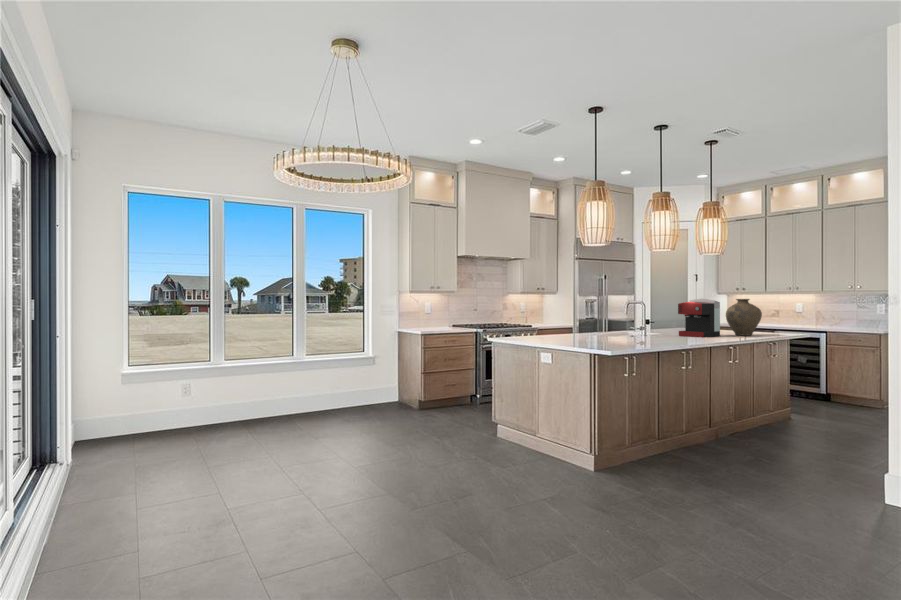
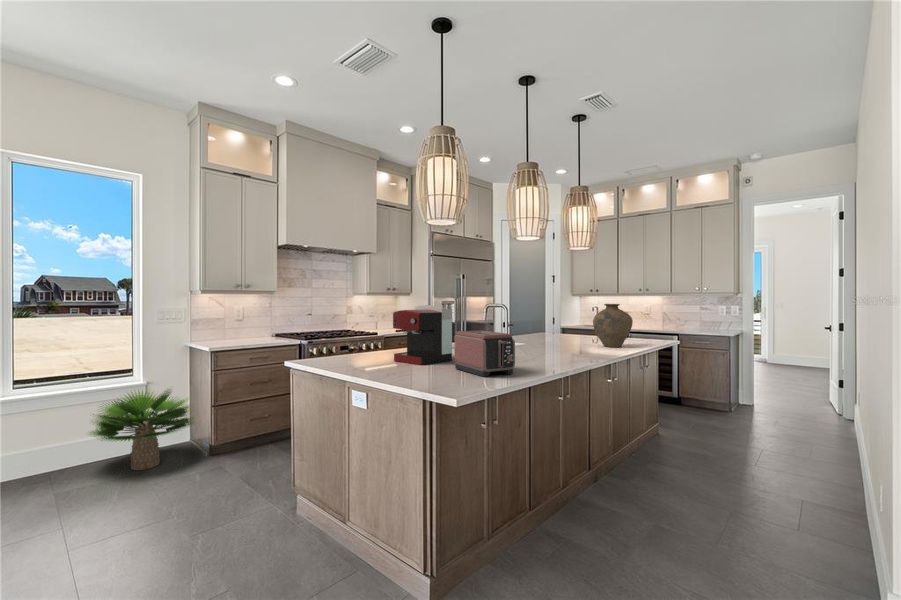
coffee maker: present [678,299,720,337] -> present [393,305,452,365]
toaster: none [608,315,652,344] -> present [455,330,515,377]
potted plant: none [347,357,413,414] -> present [90,390,194,470]

